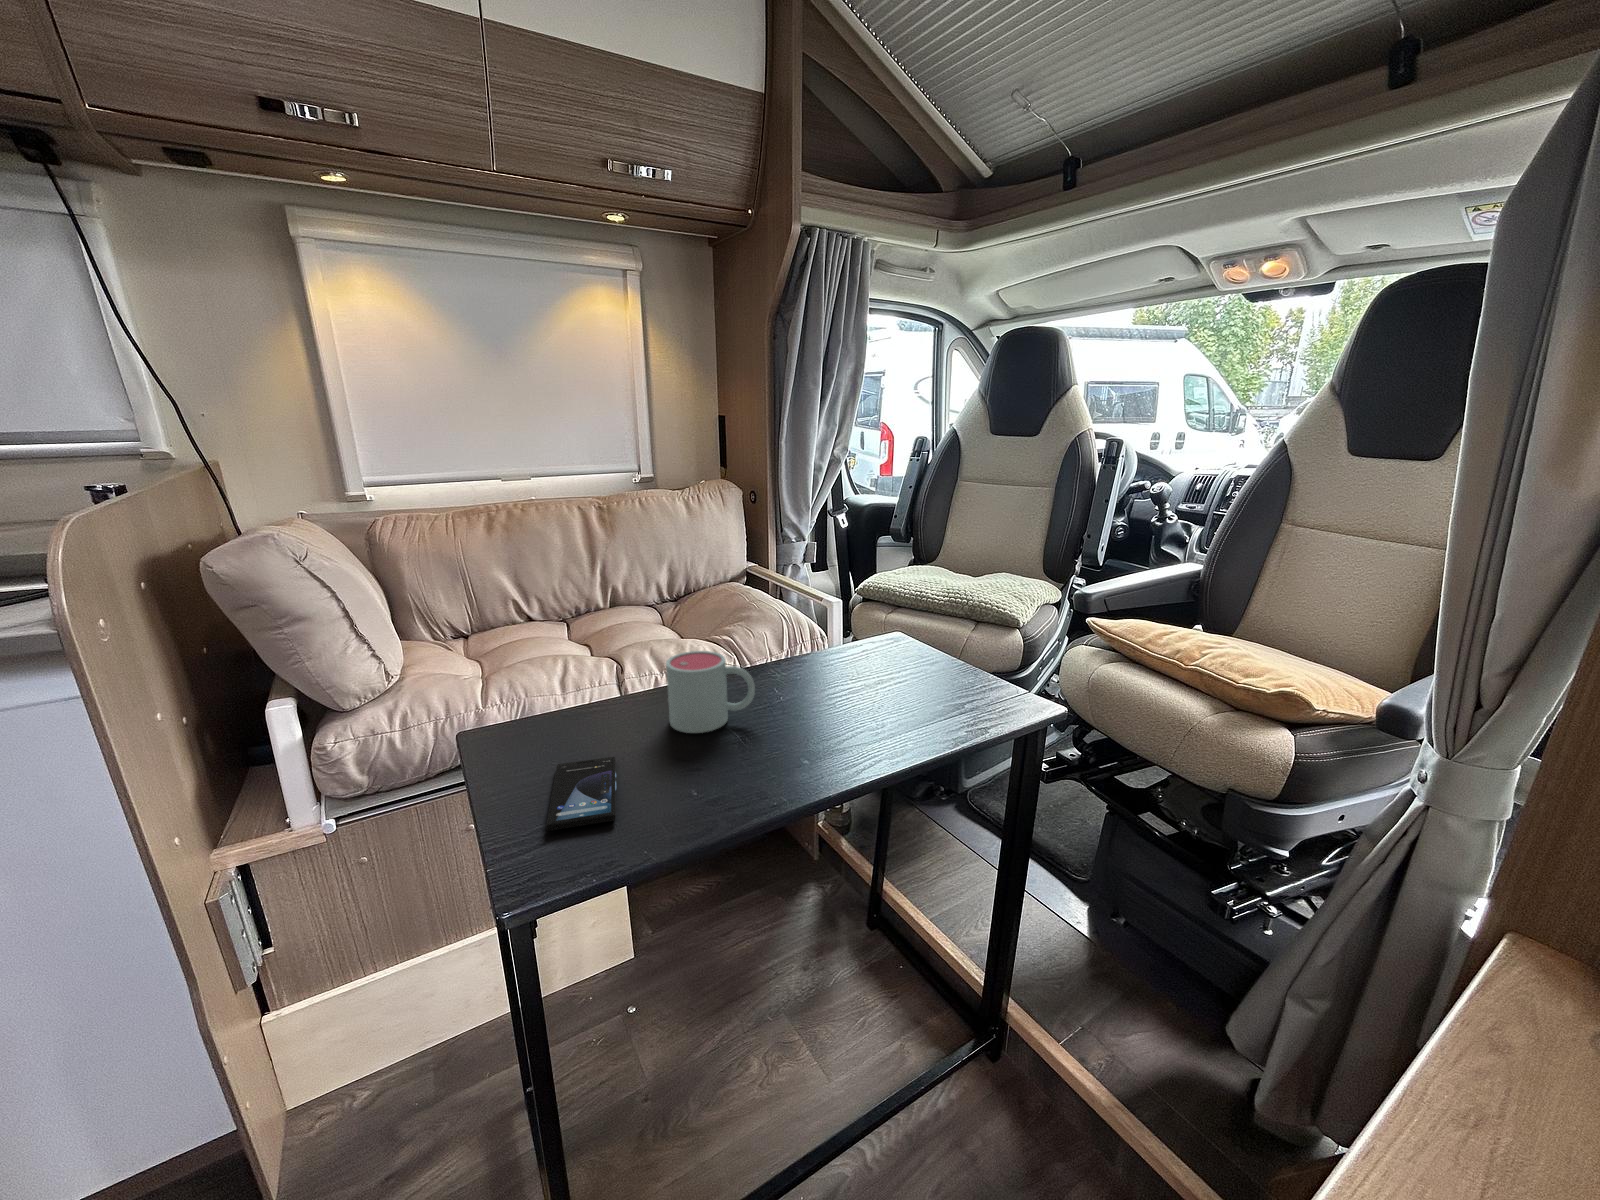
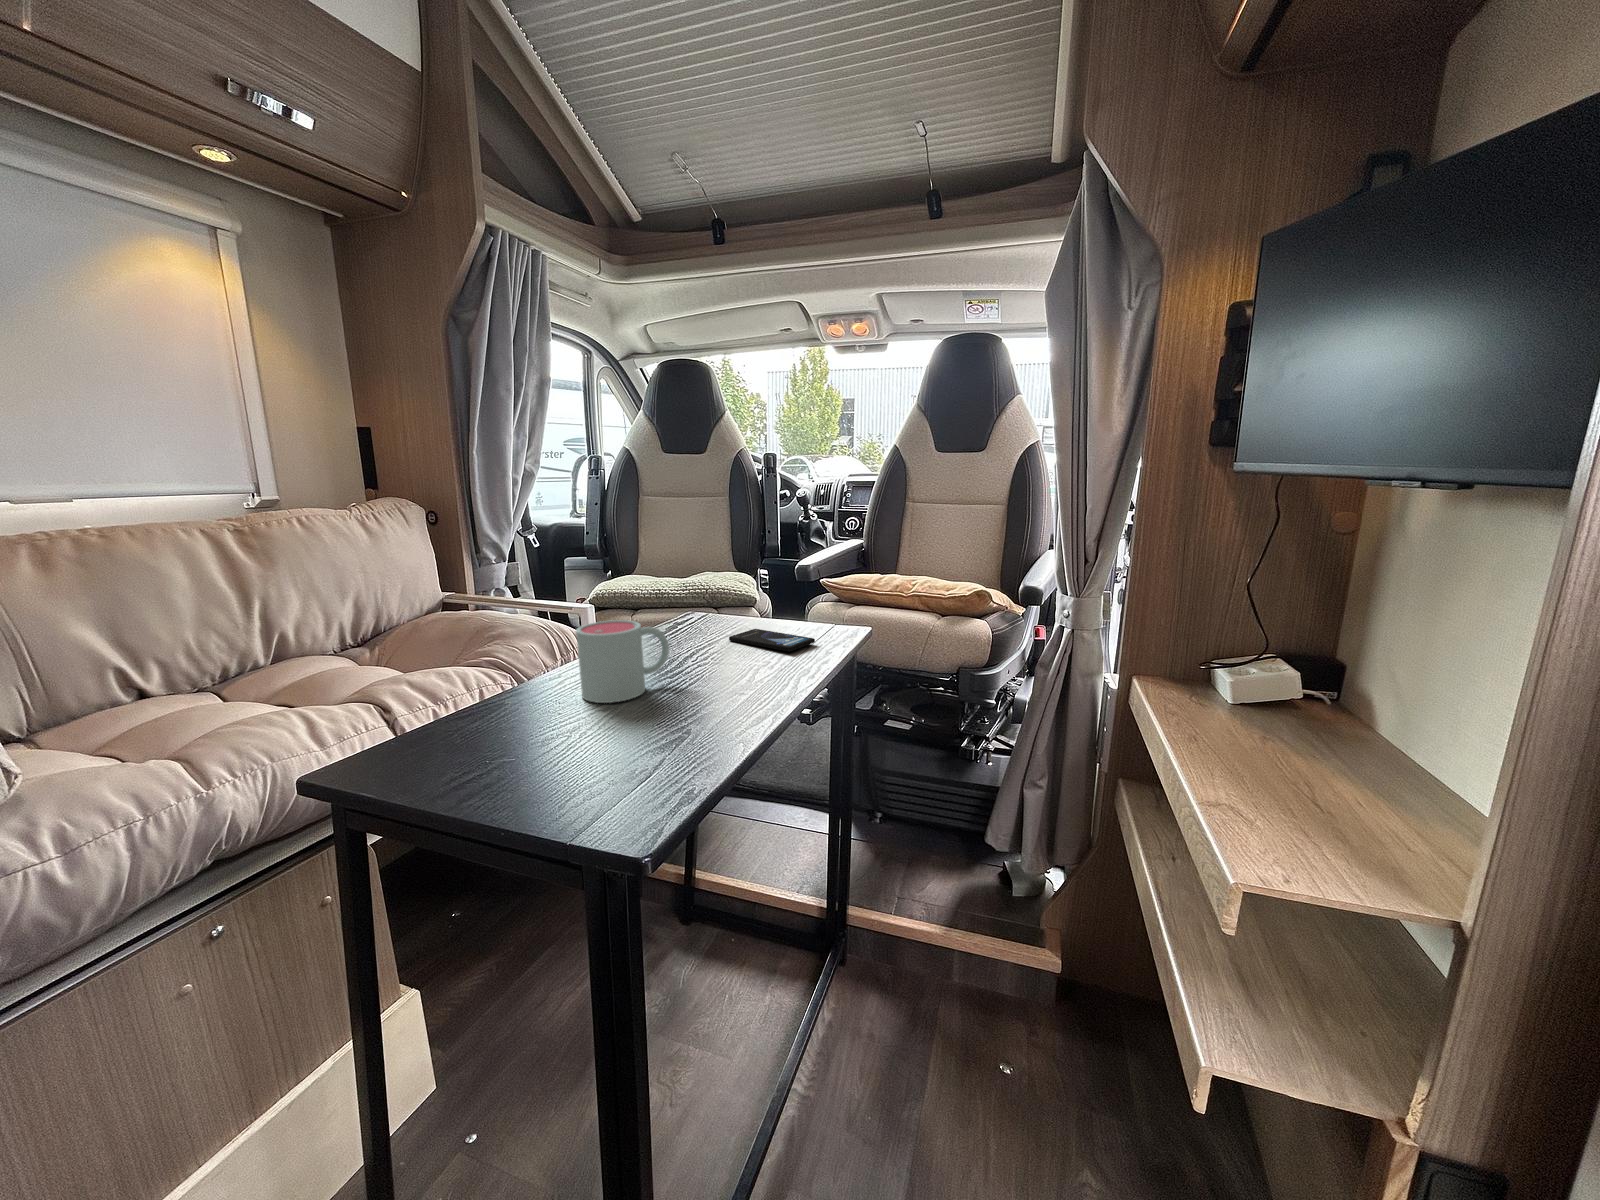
smartphone: present [546,757,616,831] -> present [729,629,815,652]

